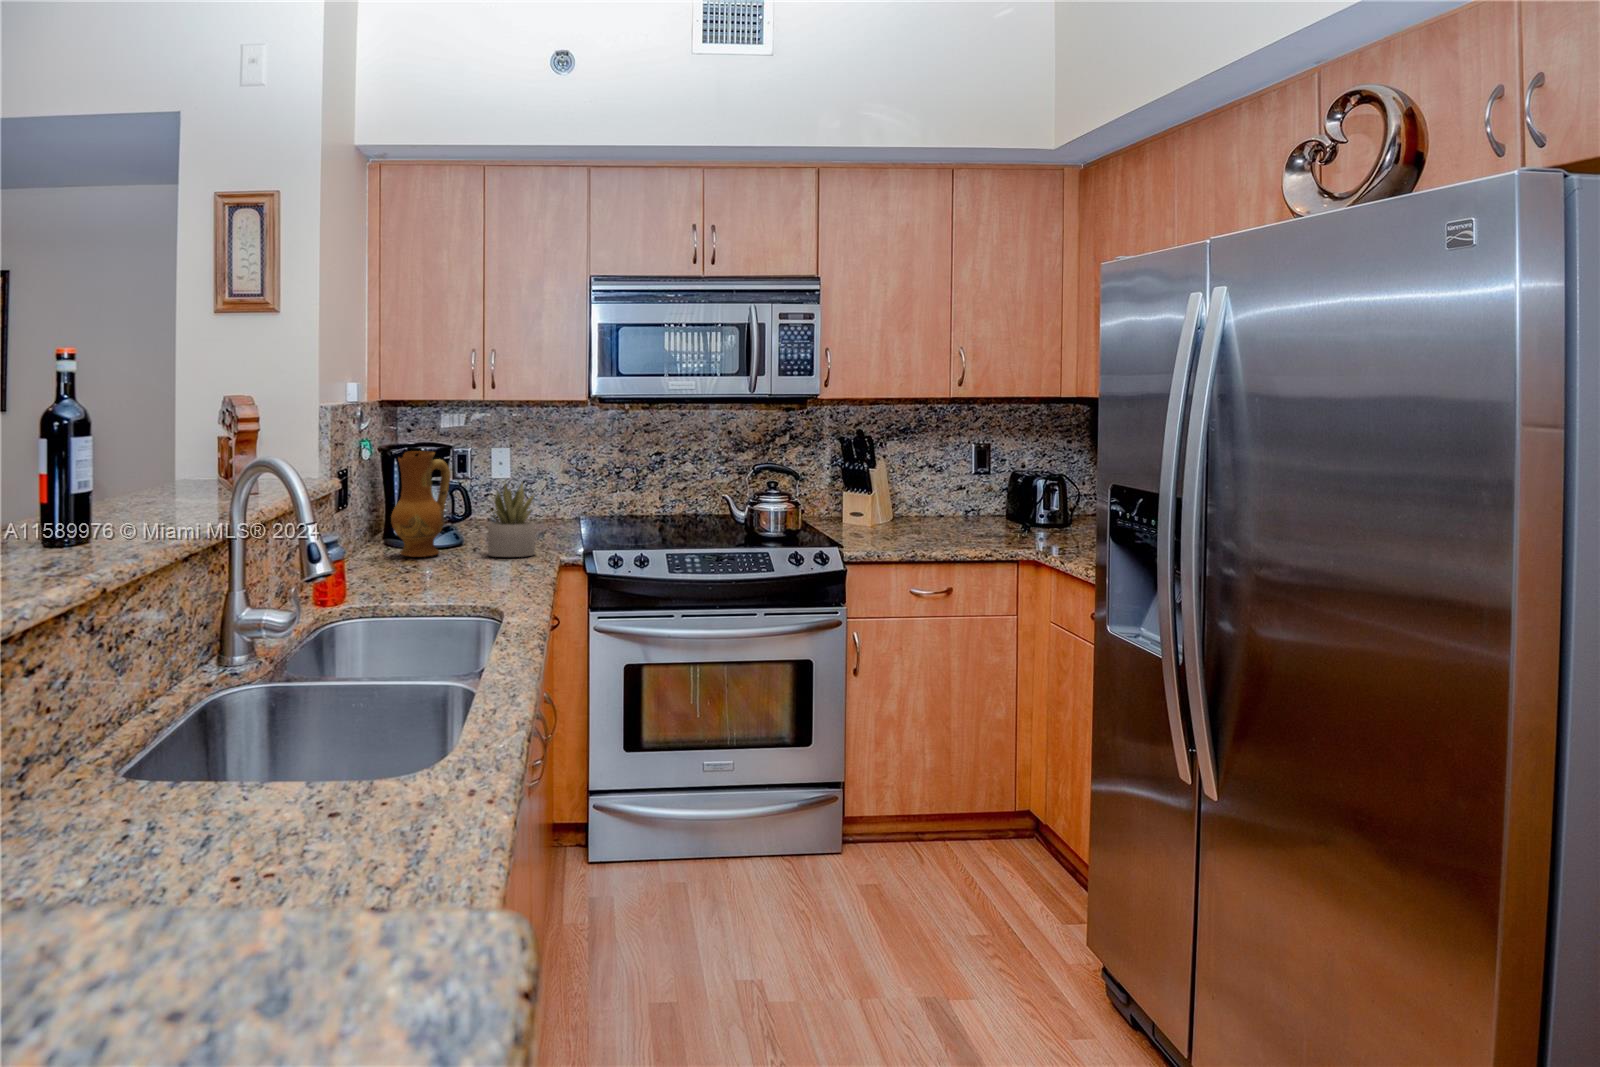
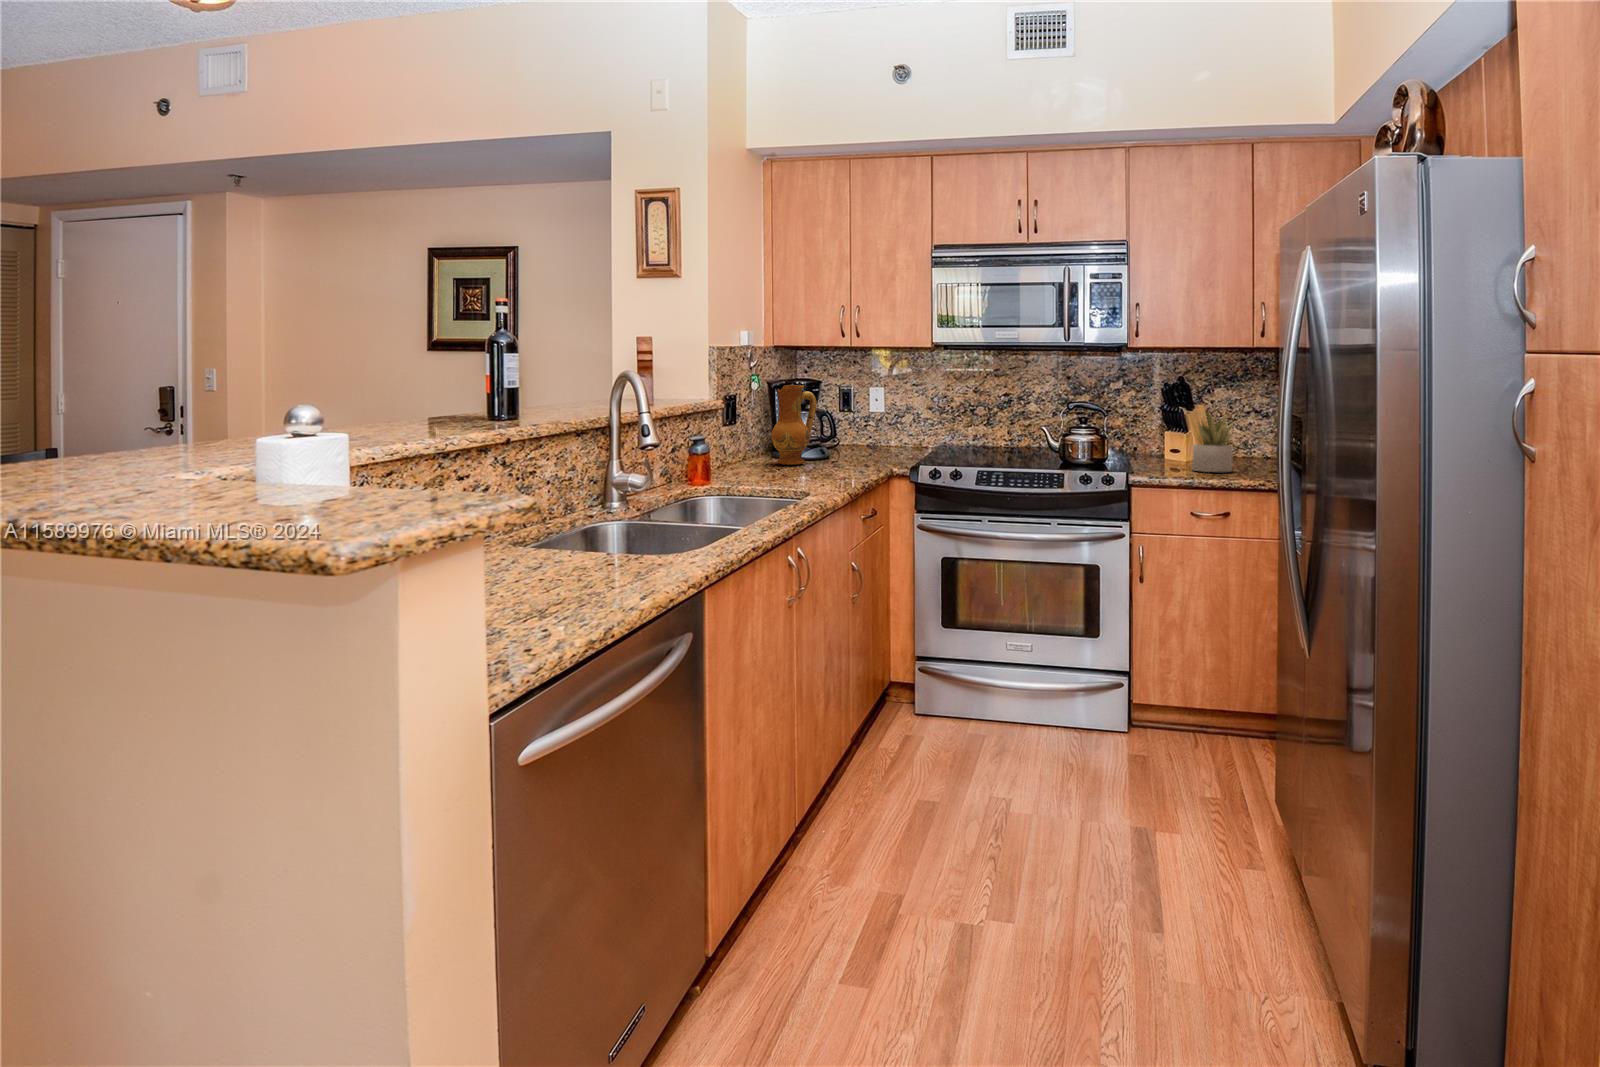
succulent plant: present [488,484,535,557] -> present [1192,414,1234,472]

